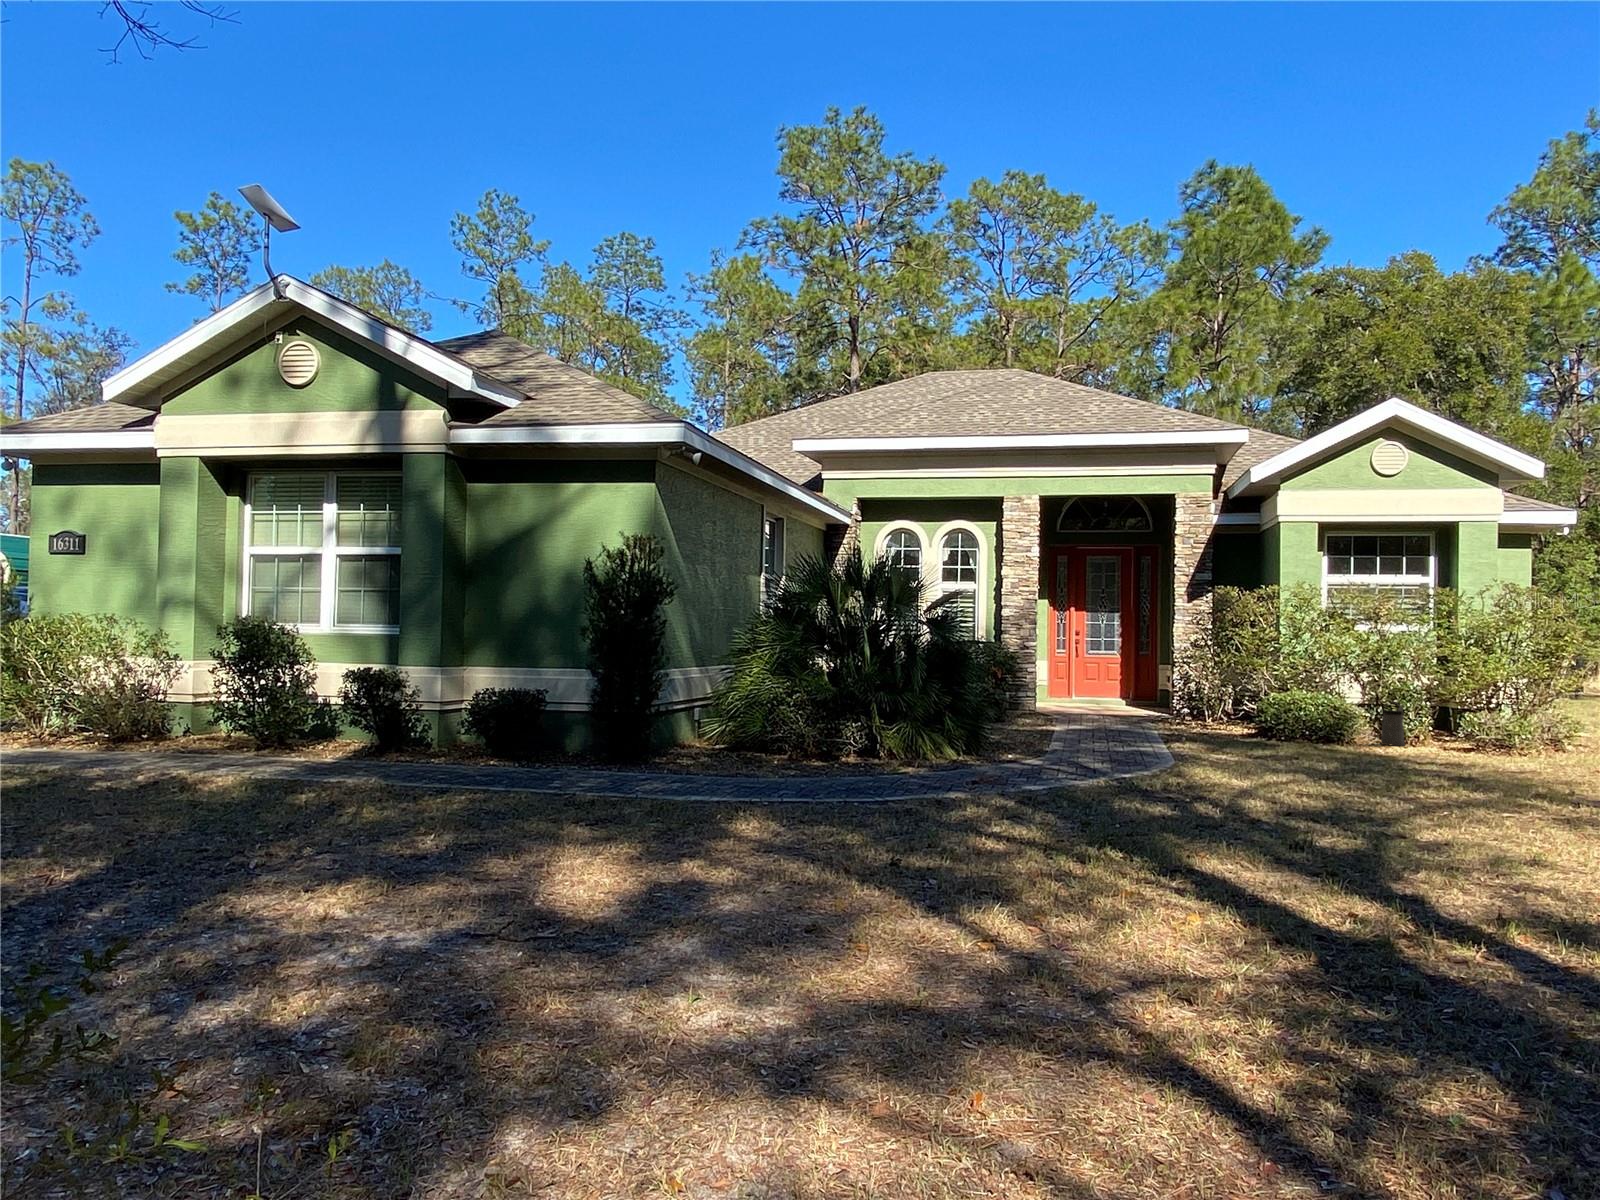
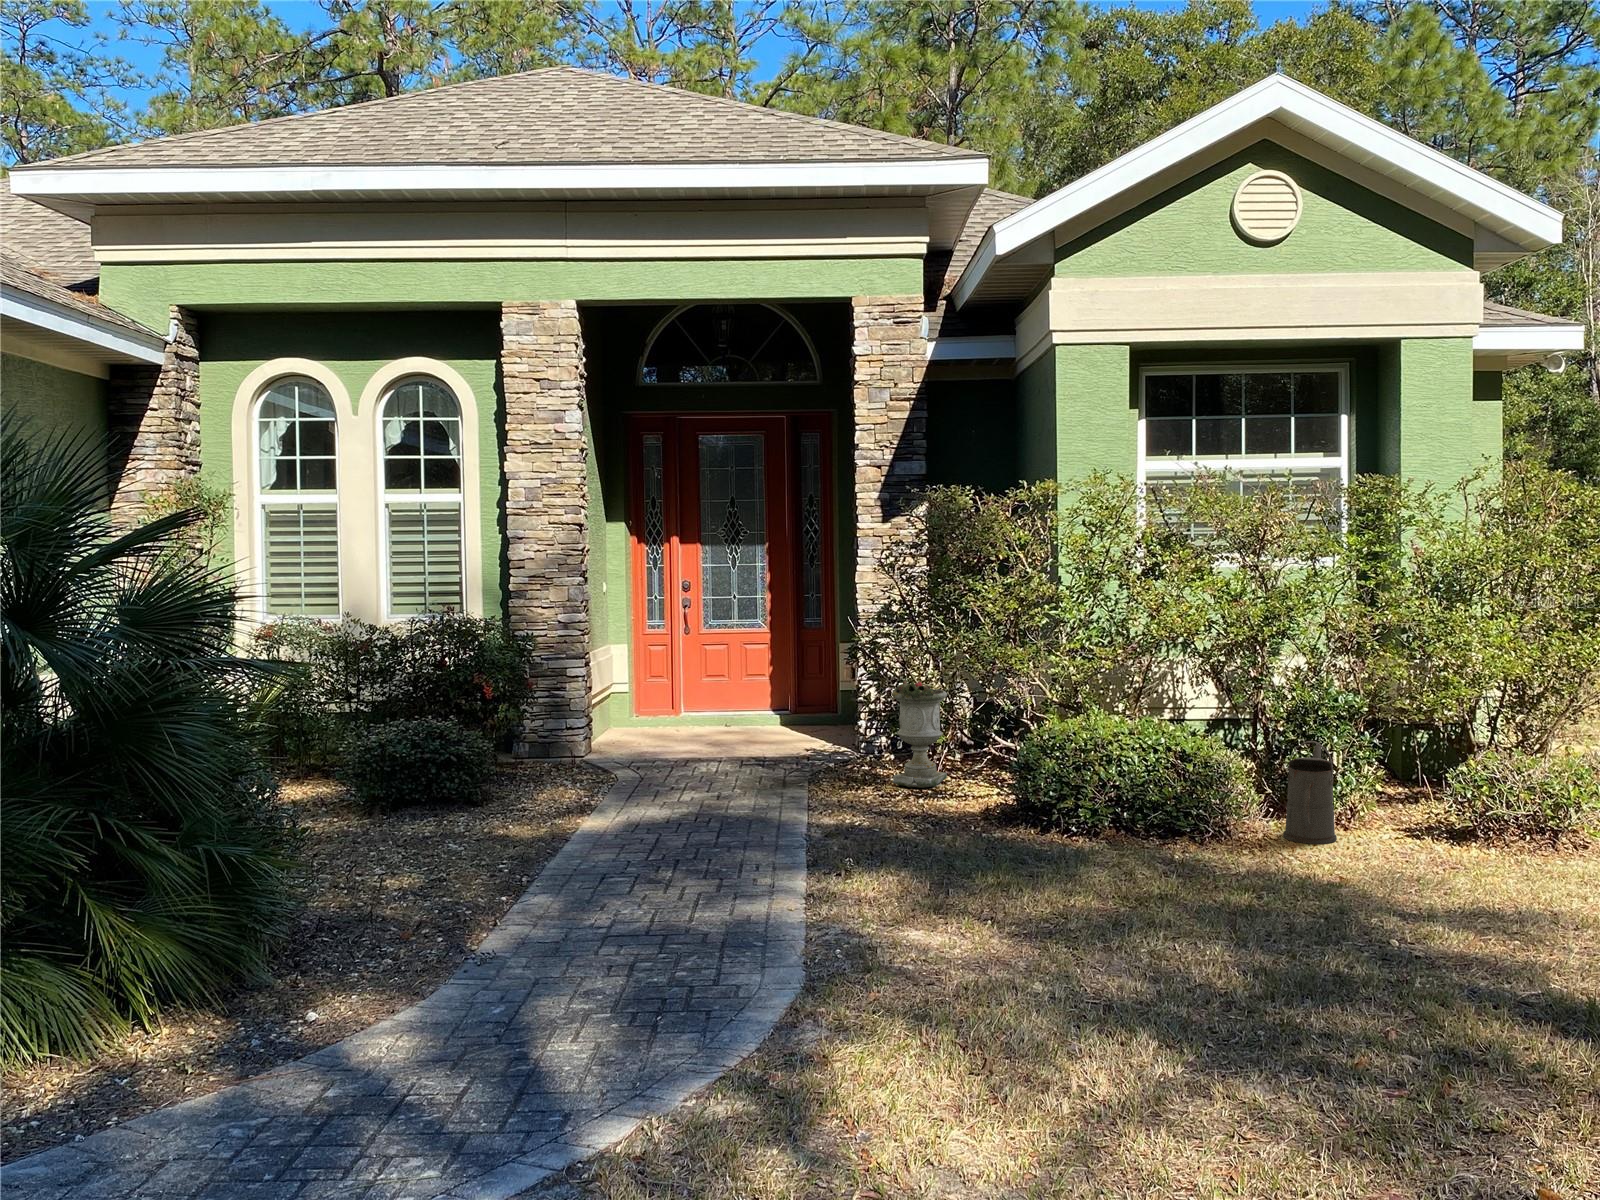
planter: none [1196,674,1223,723] -> present [892,679,947,788]

